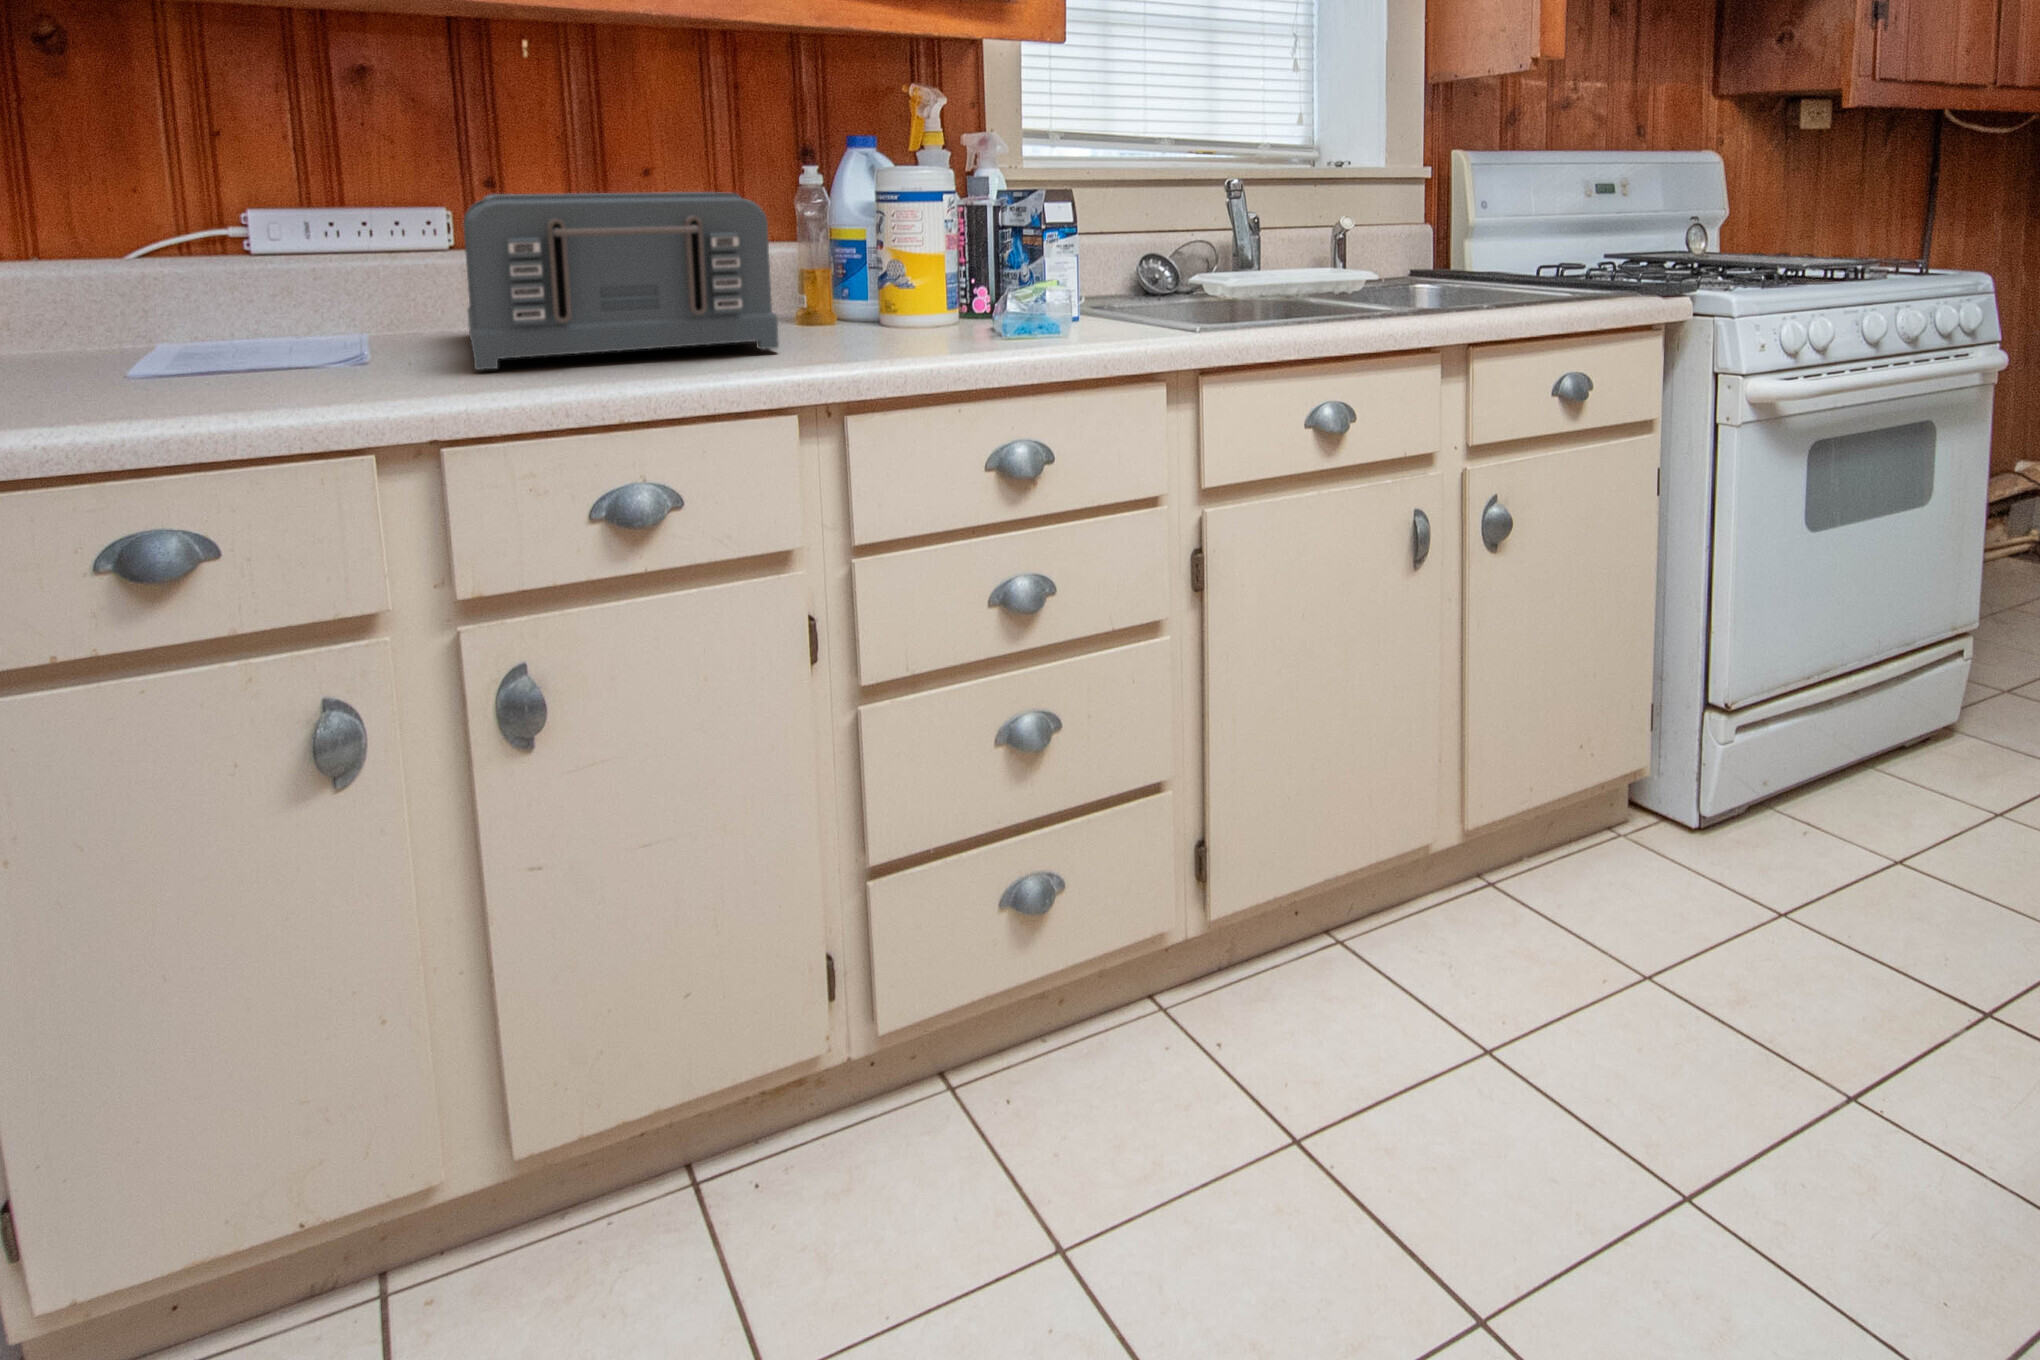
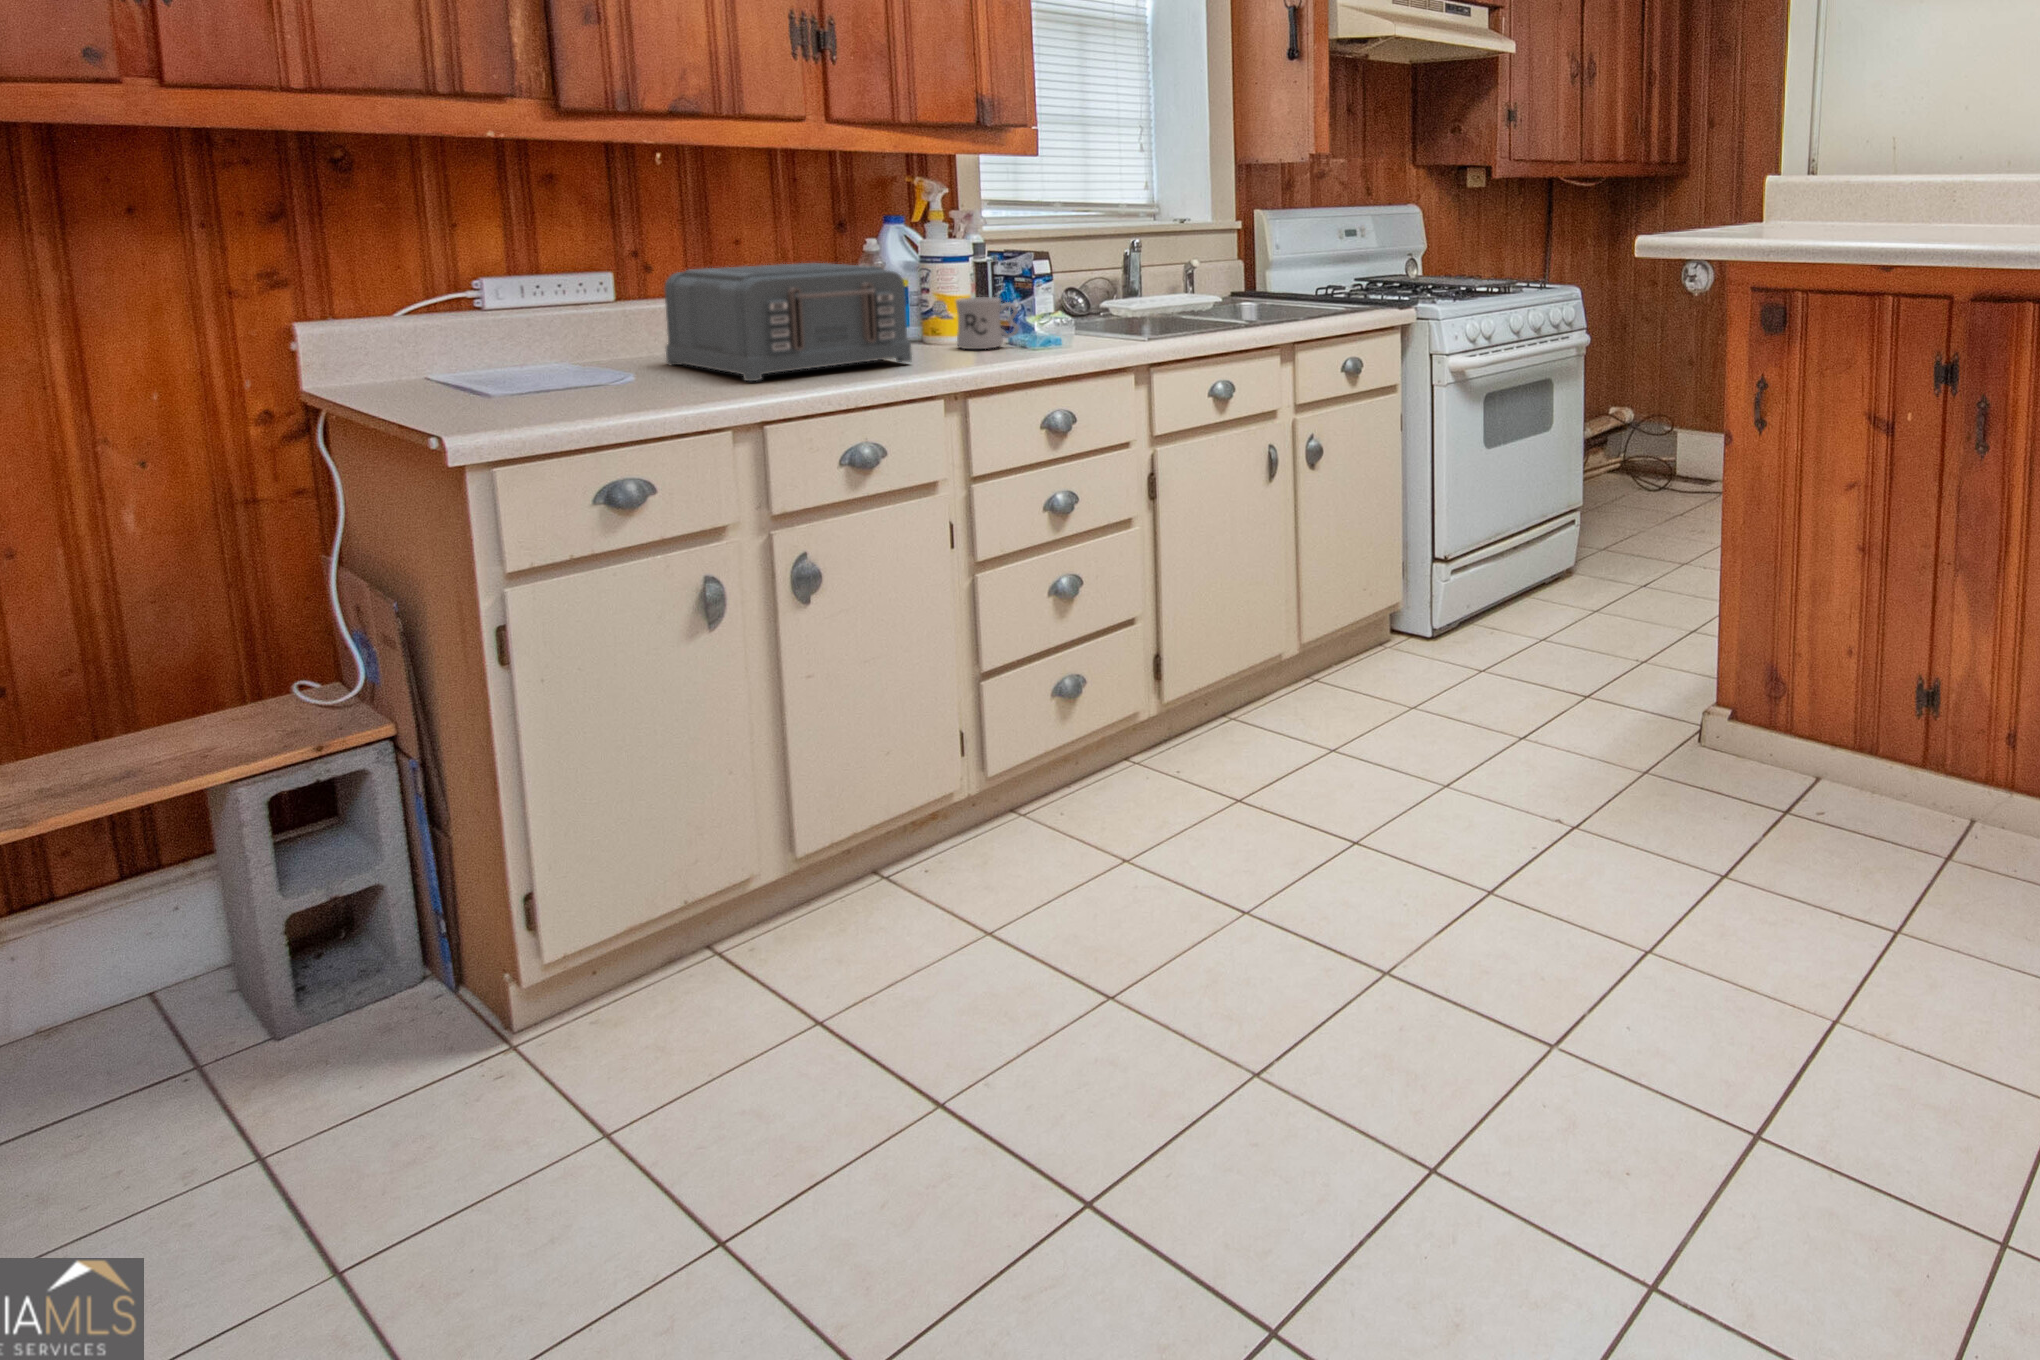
mug: none [896,252,991,333] -> present [956,297,1019,349]

